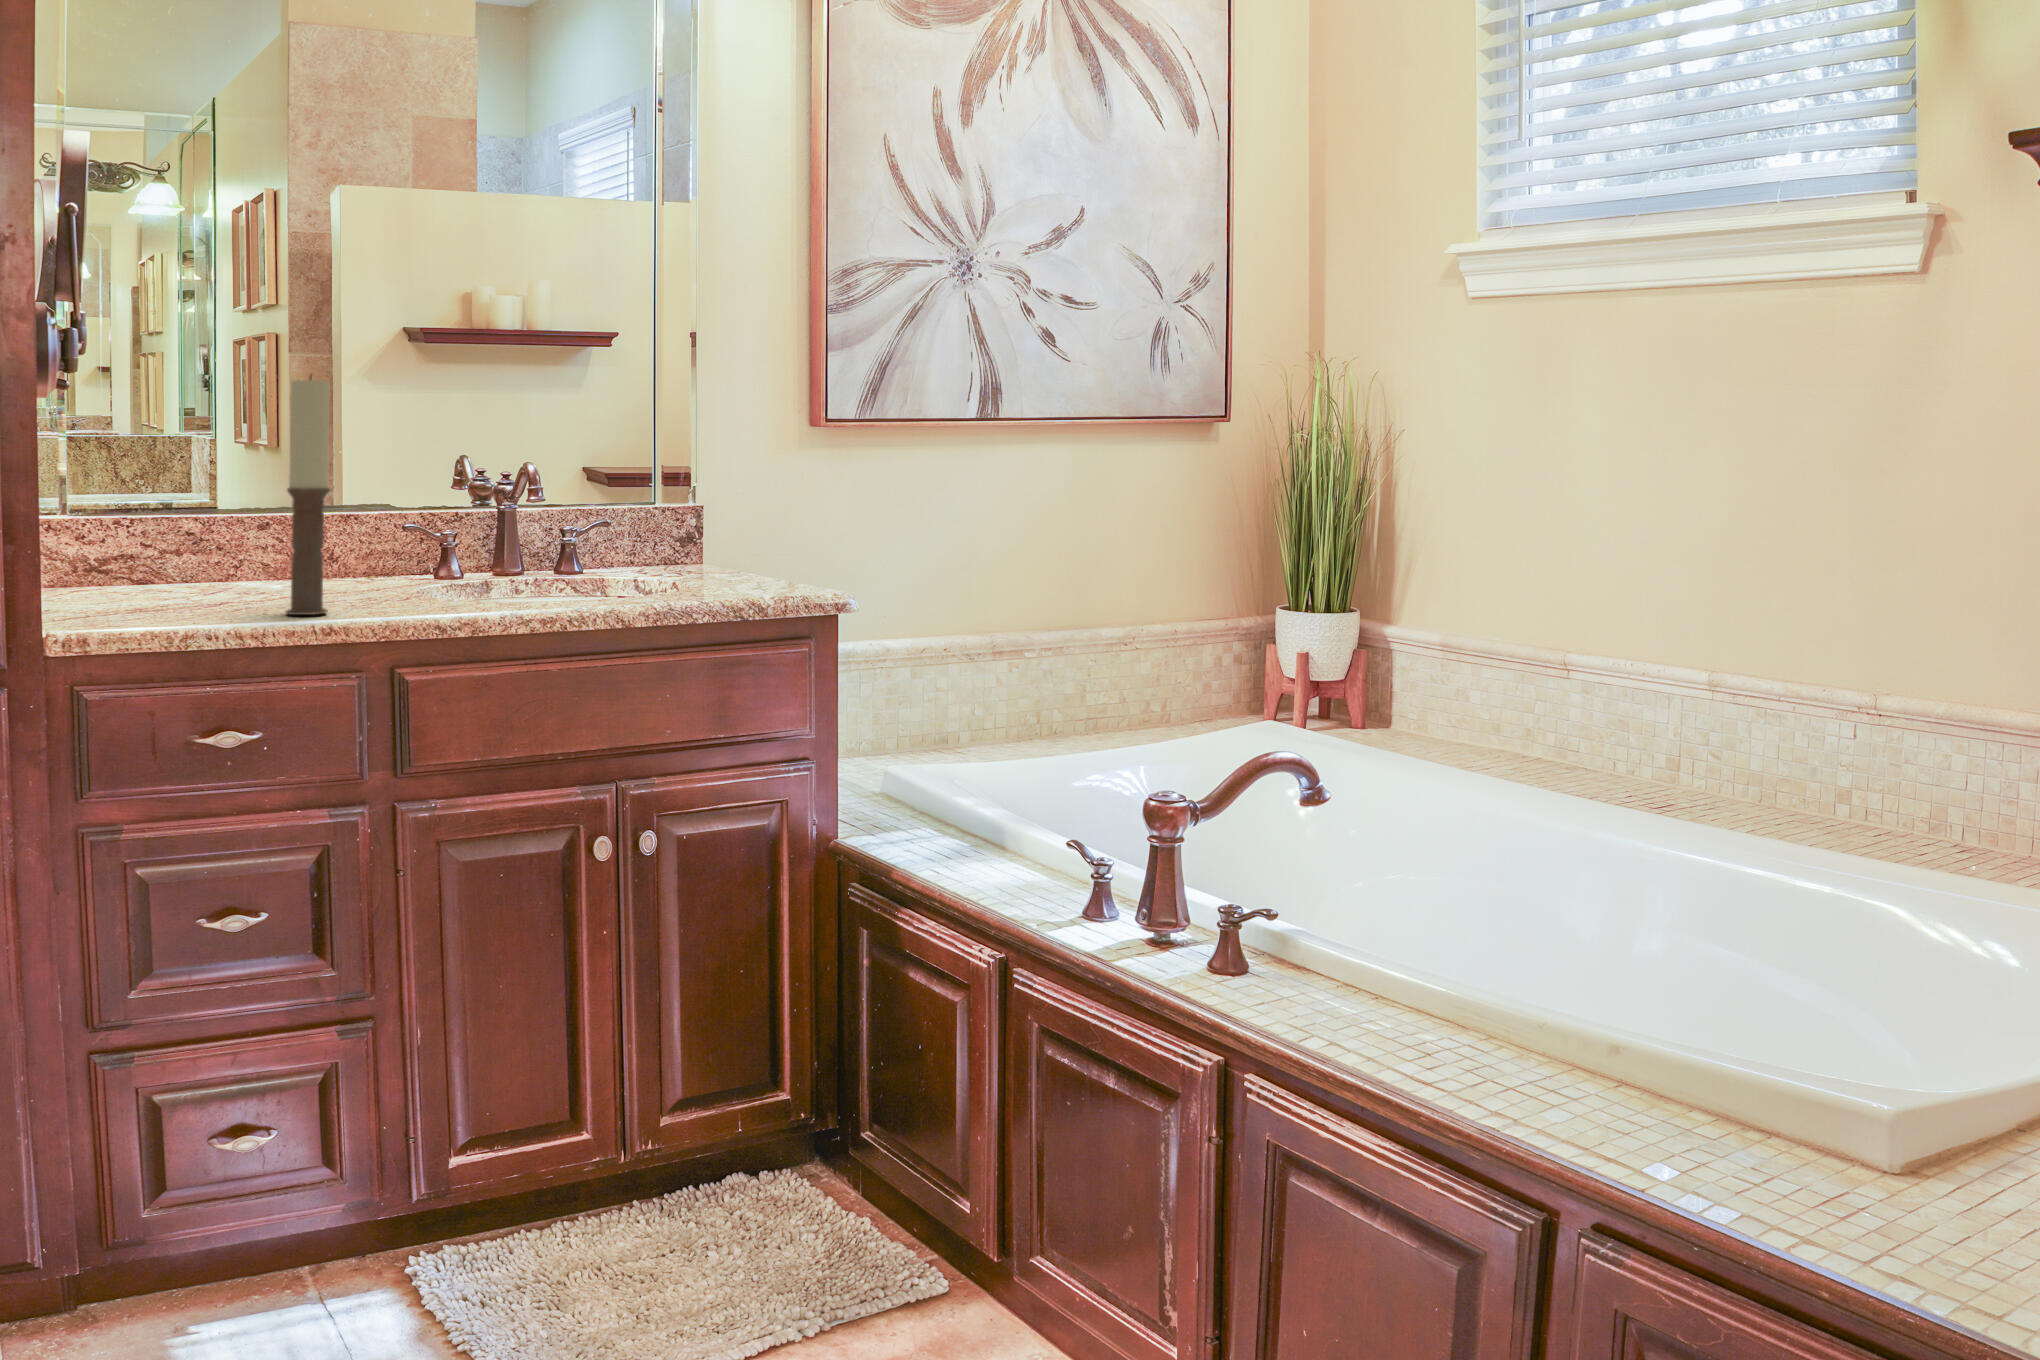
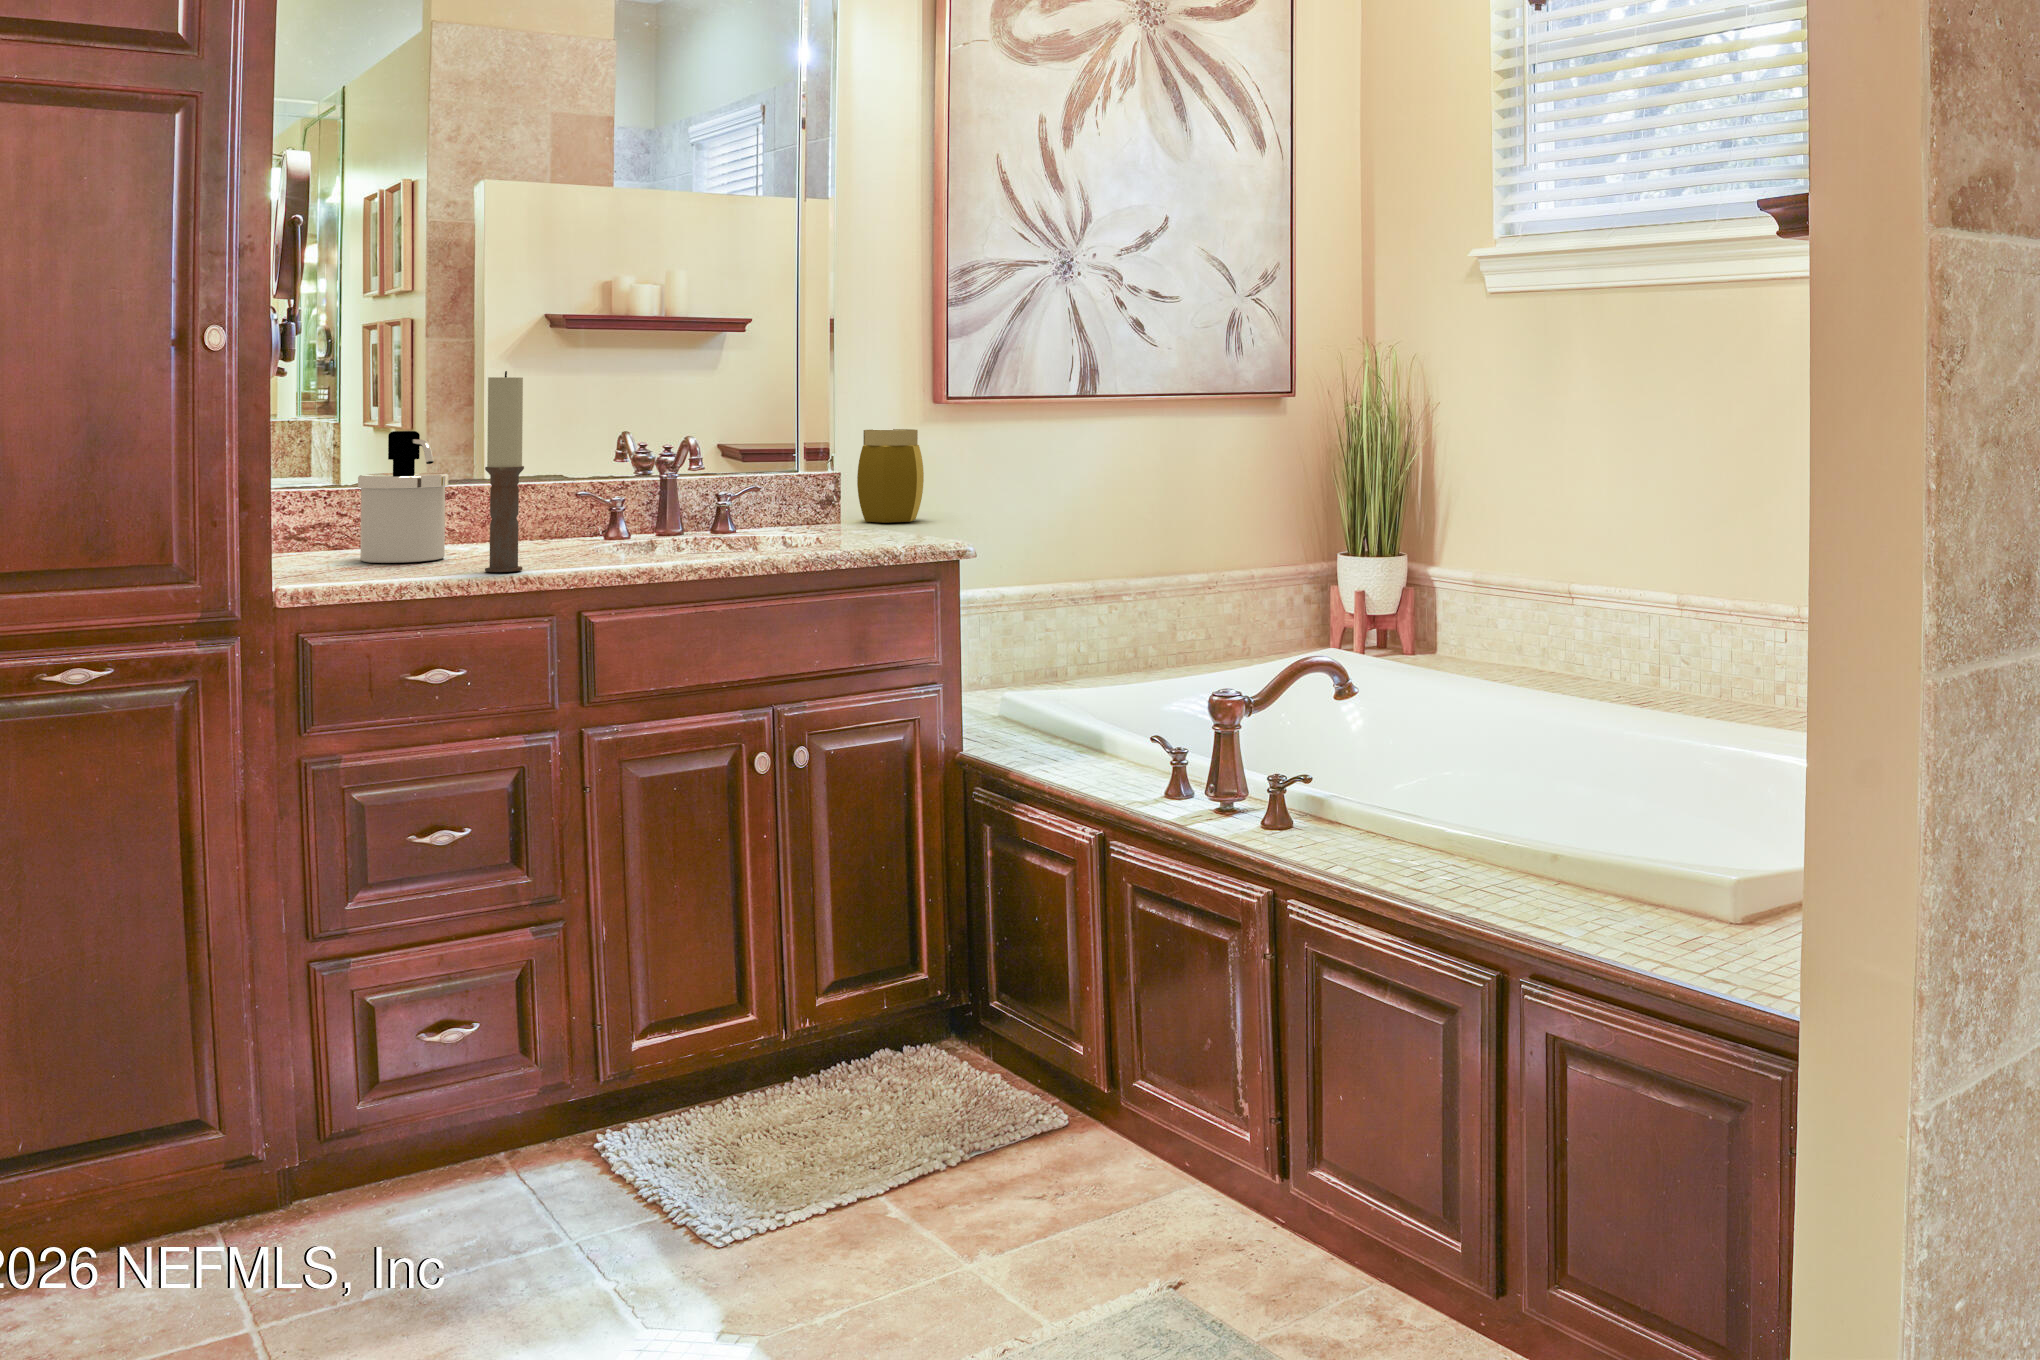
soap dispenser: none [159,447,256,601] -> present [358,431,448,563]
jar: none [720,457,796,567] -> present [857,429,924,523]

